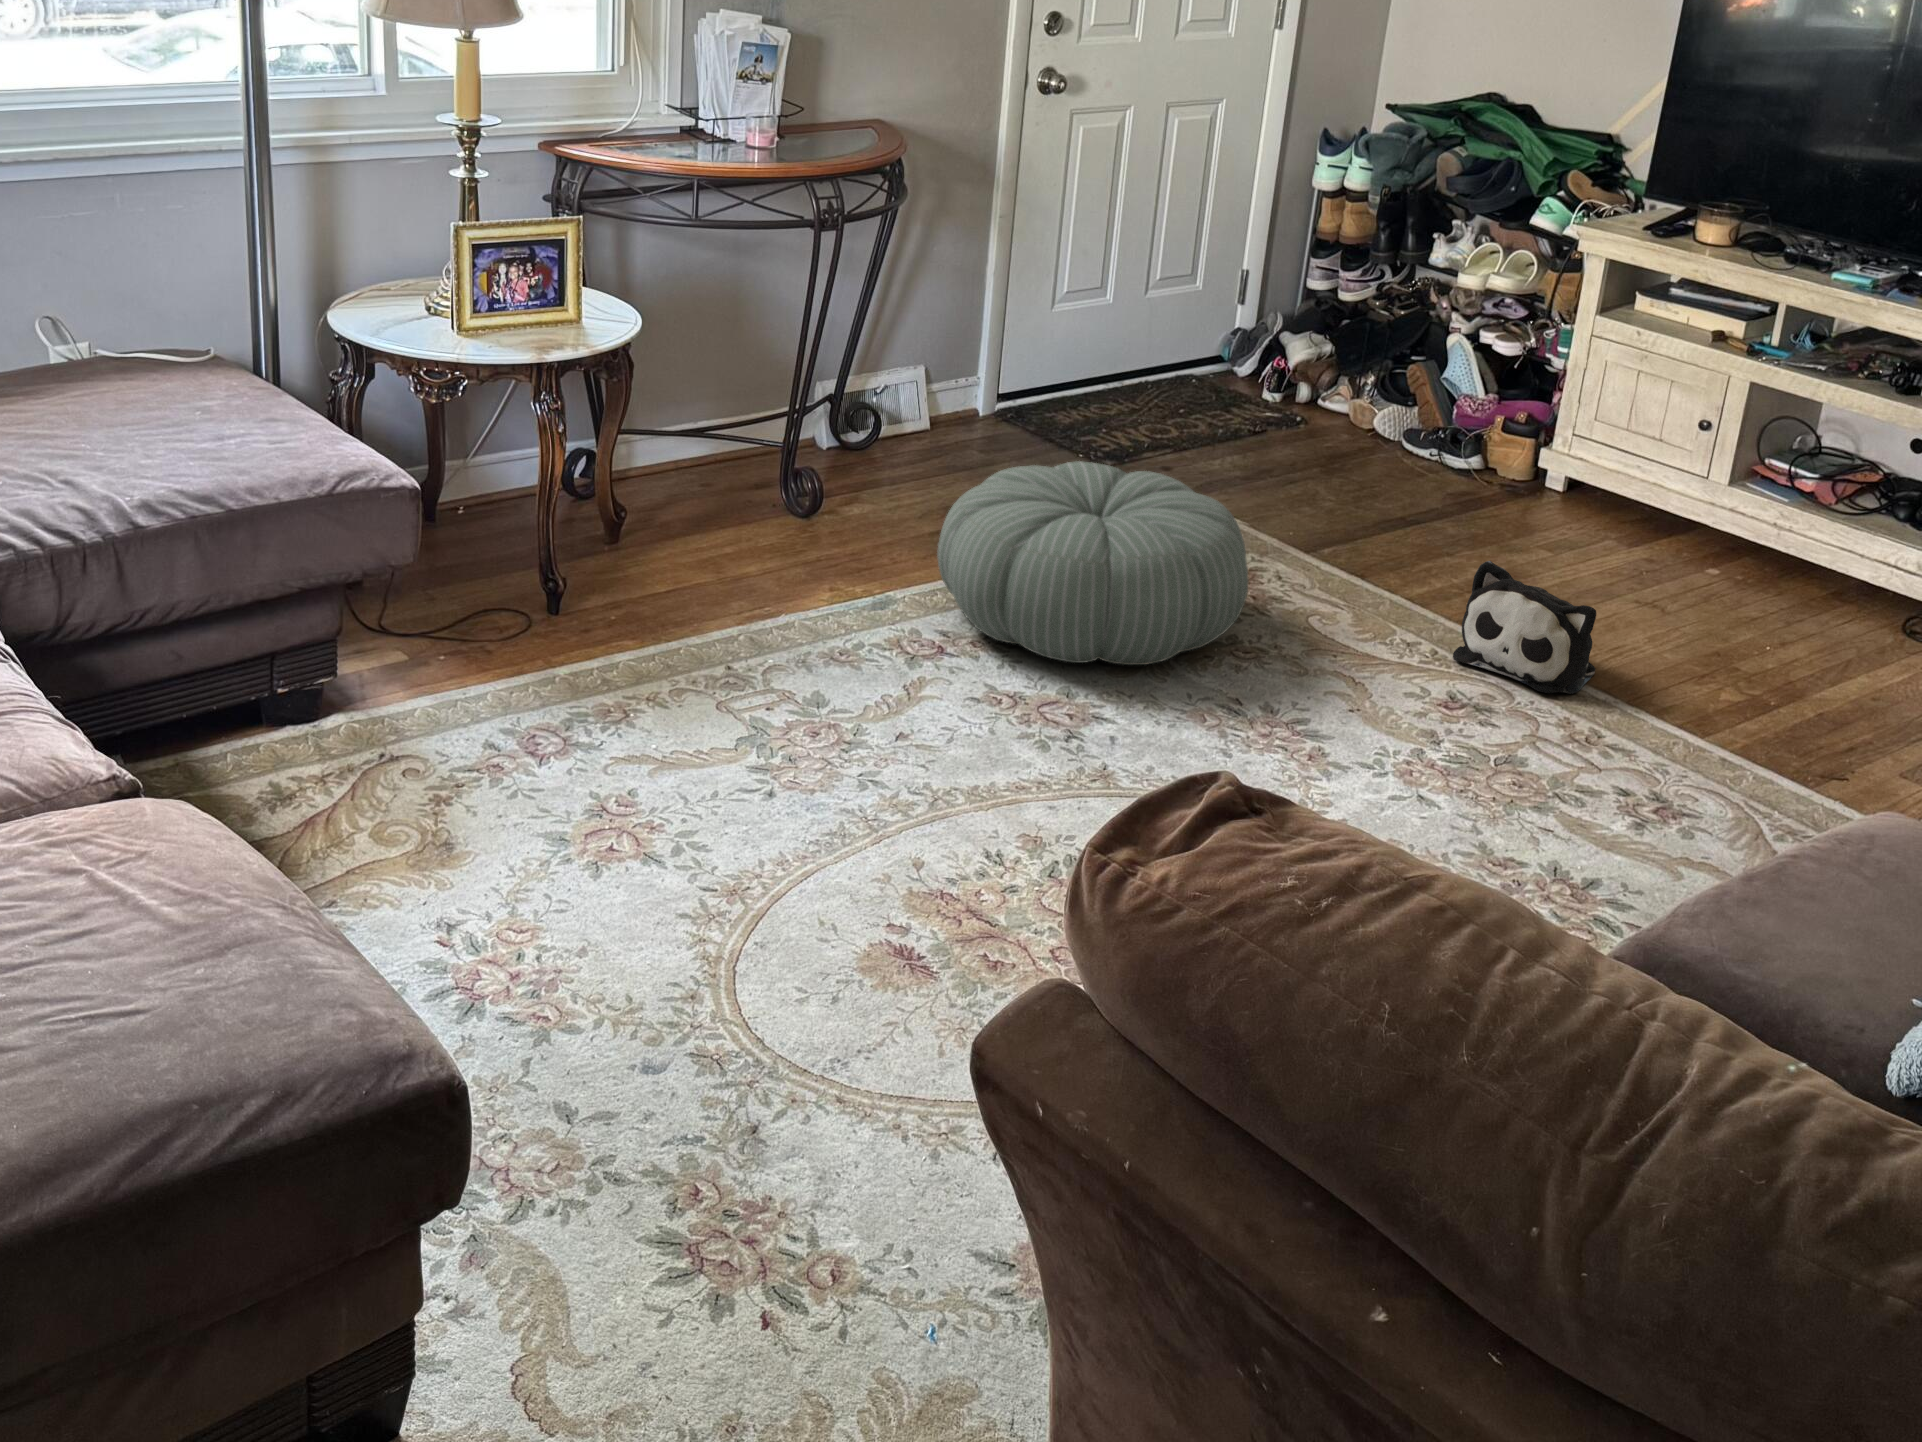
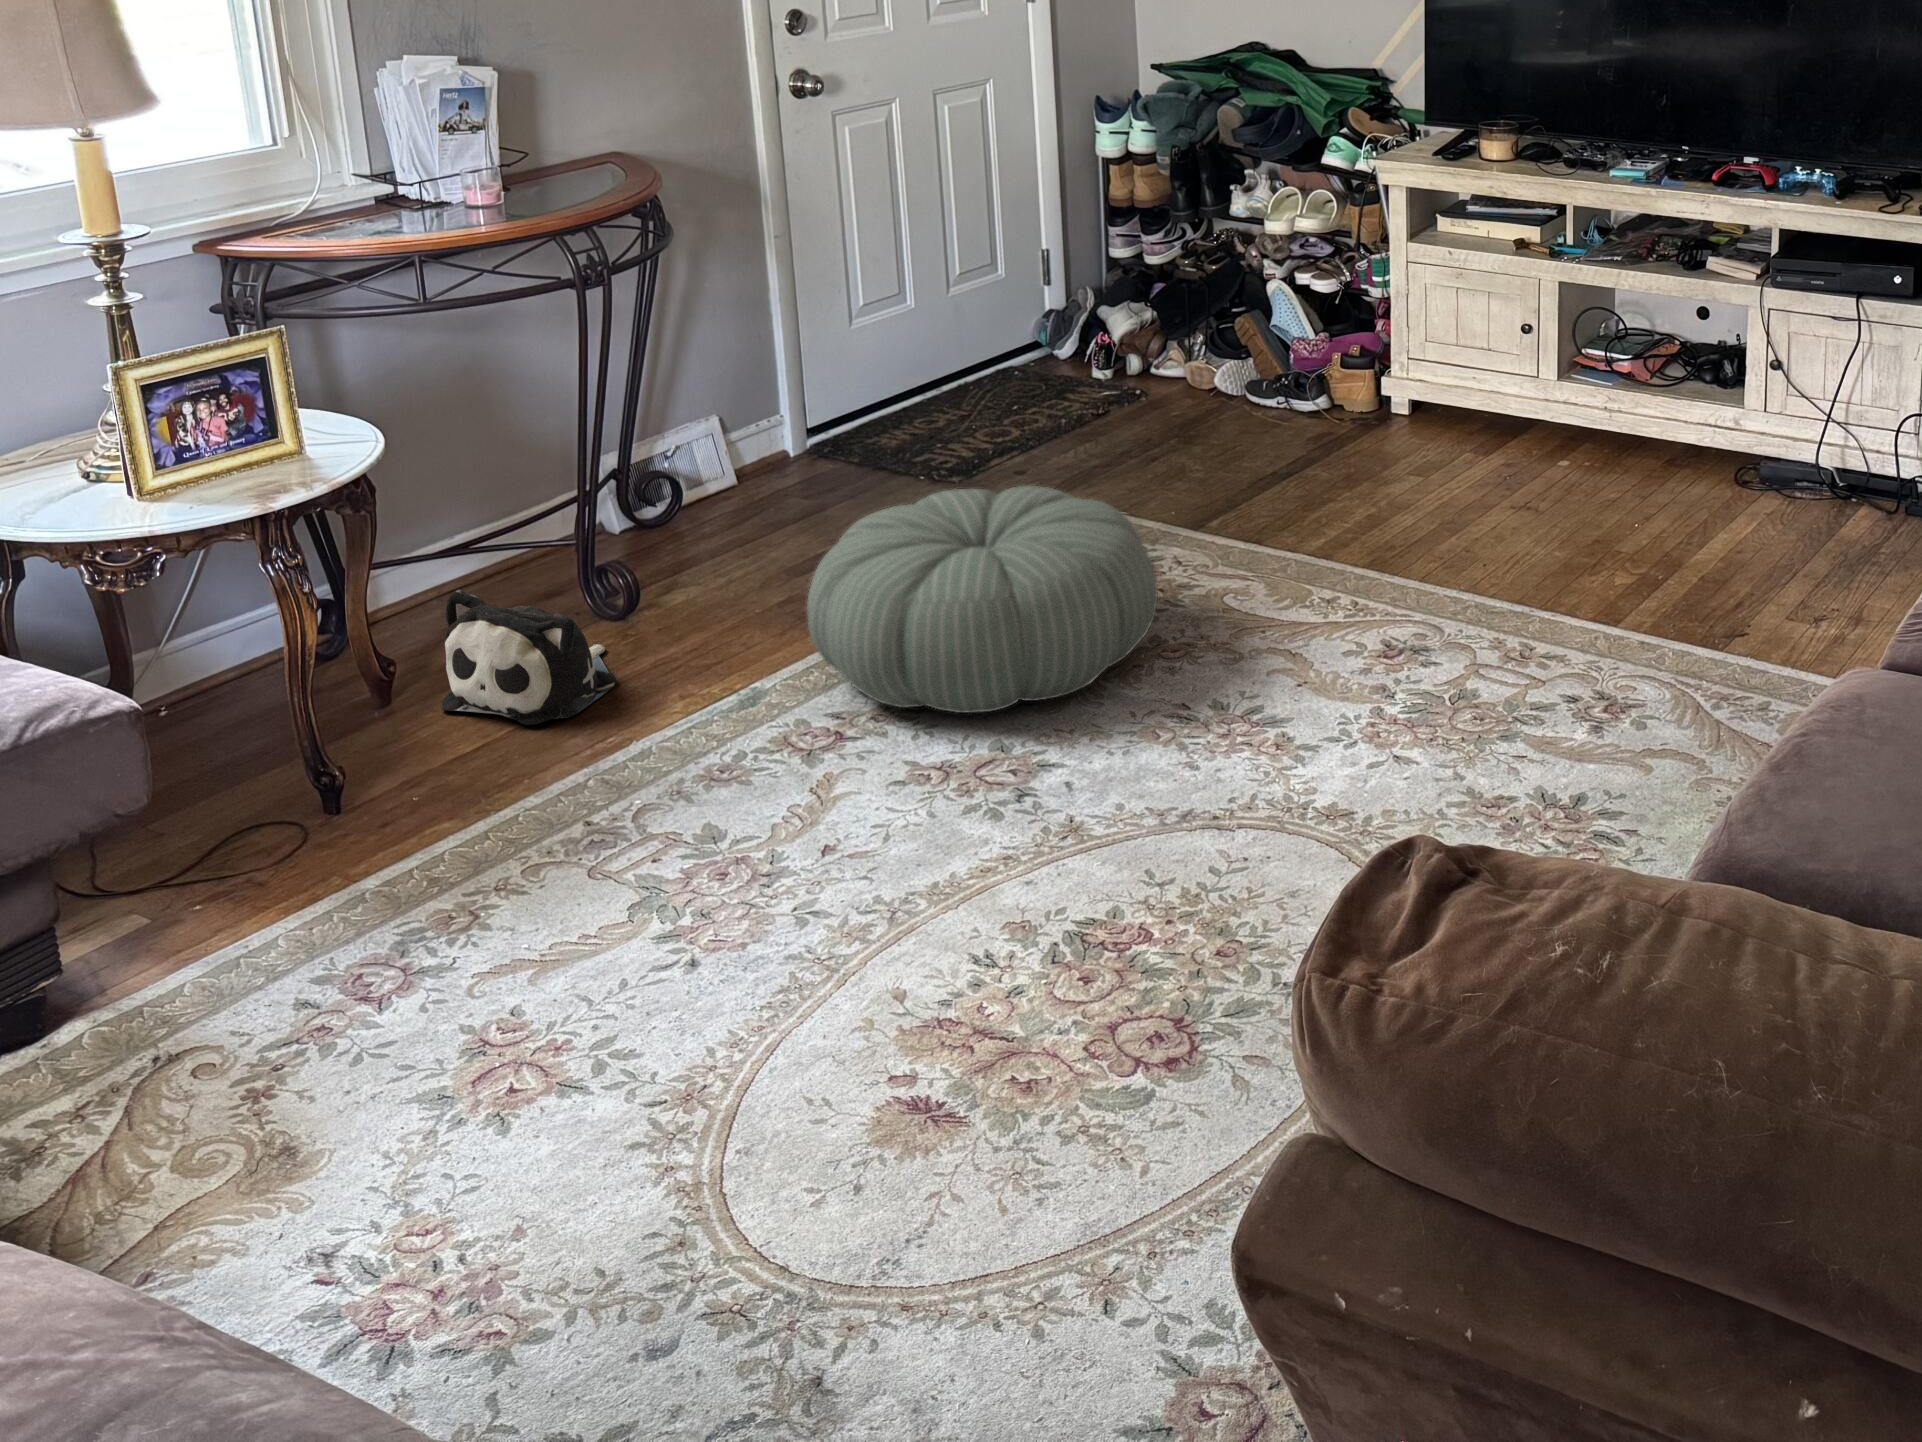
plush toy: present [1453,561,1596,694] -> present [441,590,616,725]

